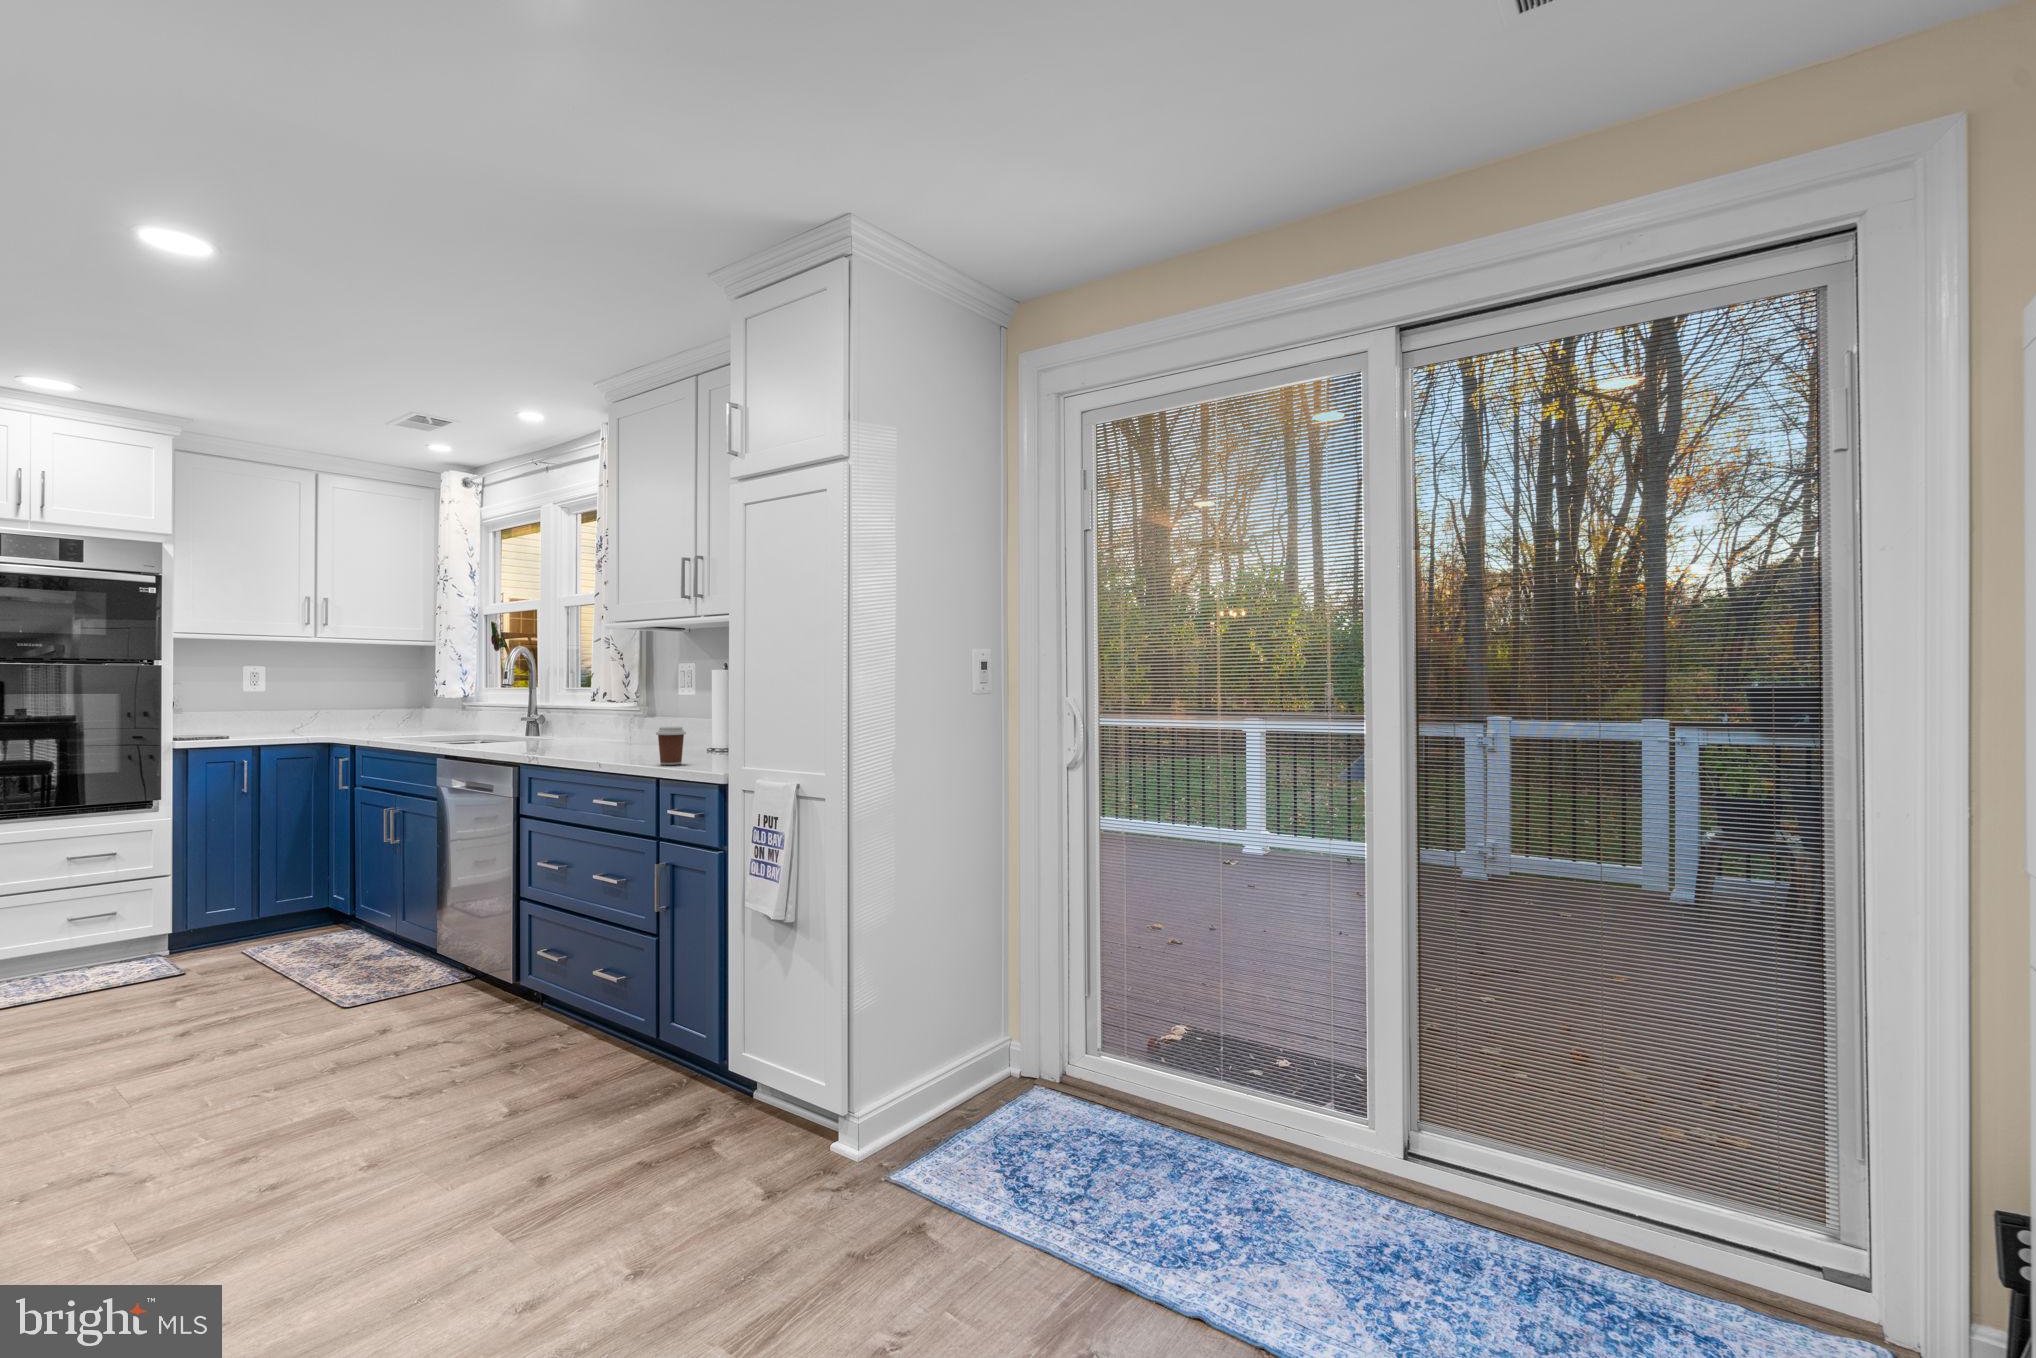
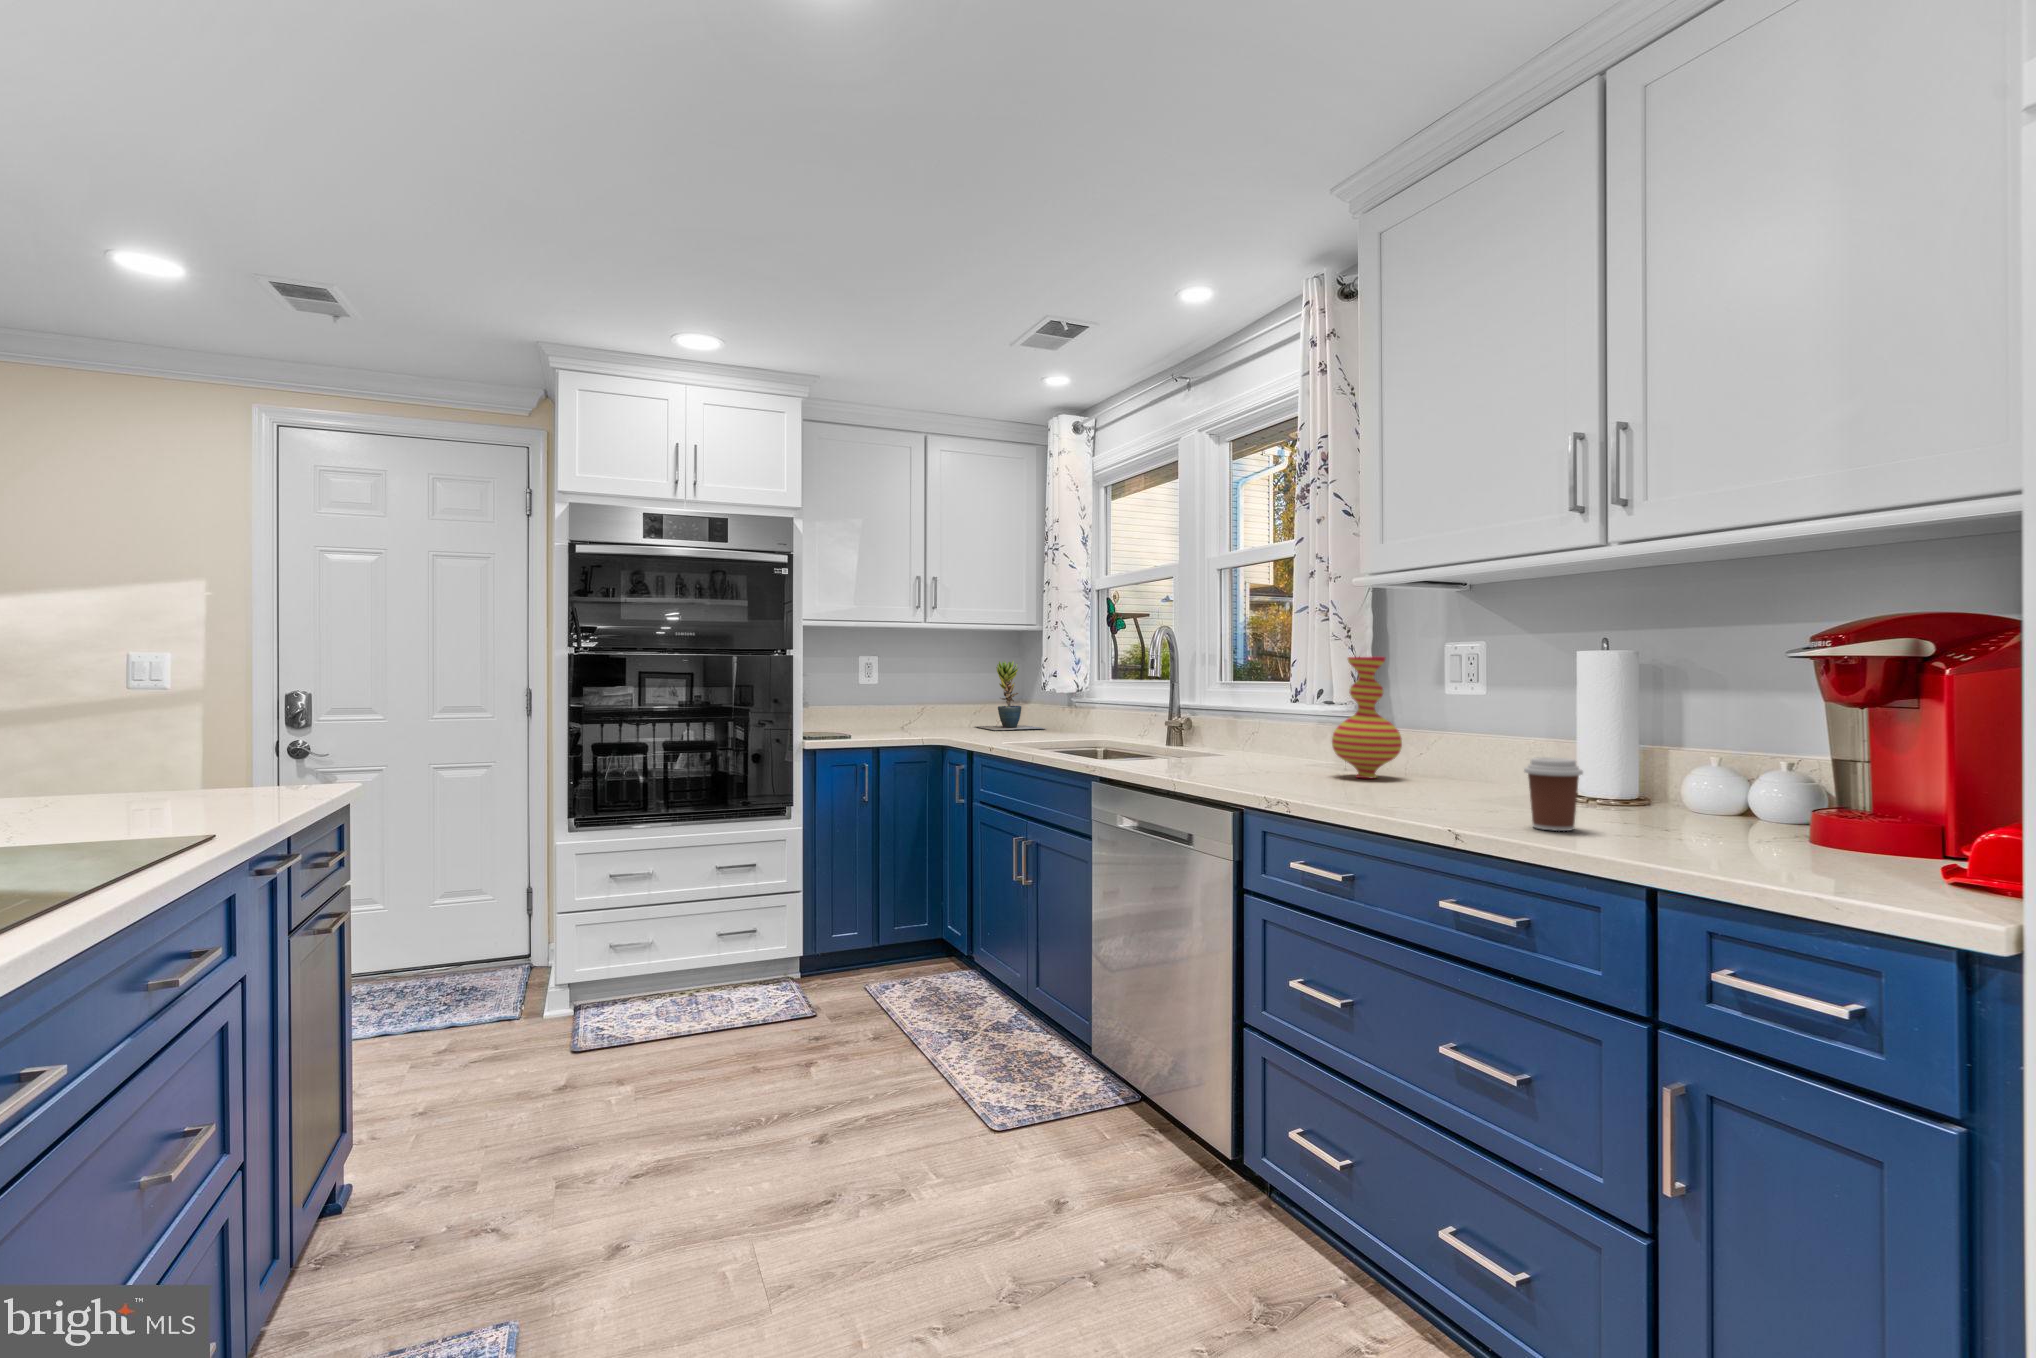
potted plant: none [365,671,437,730] -> present [975,661,1045,730]
vase: none [604,671,650,749] -> present [1332,657,1402,778]

